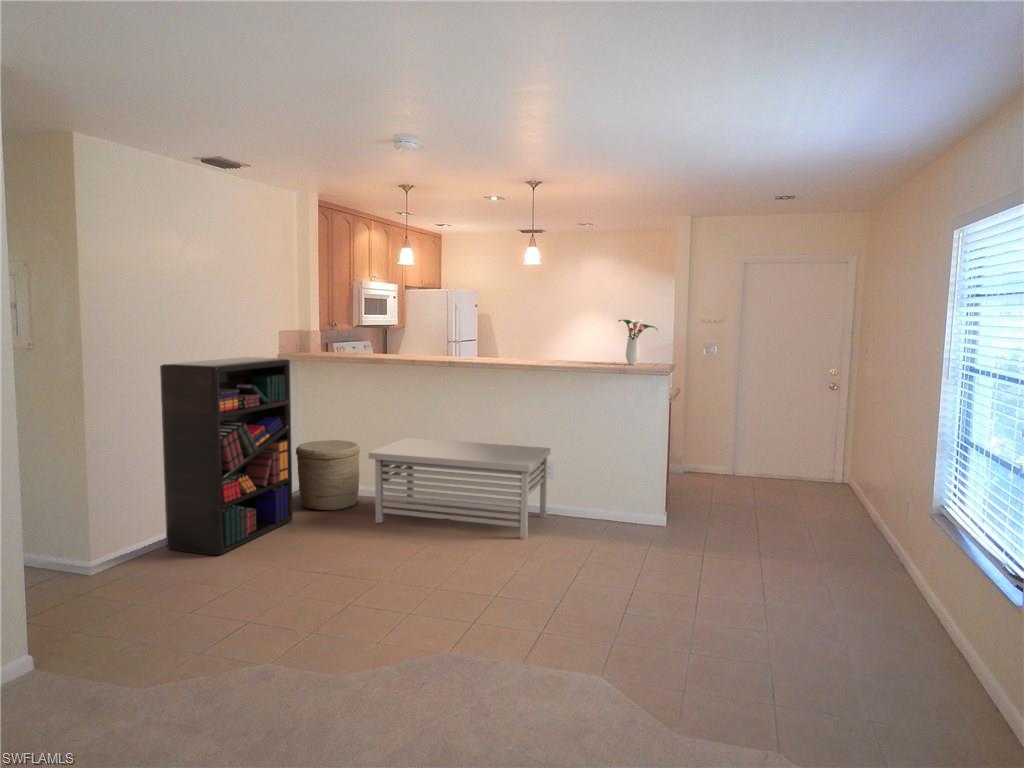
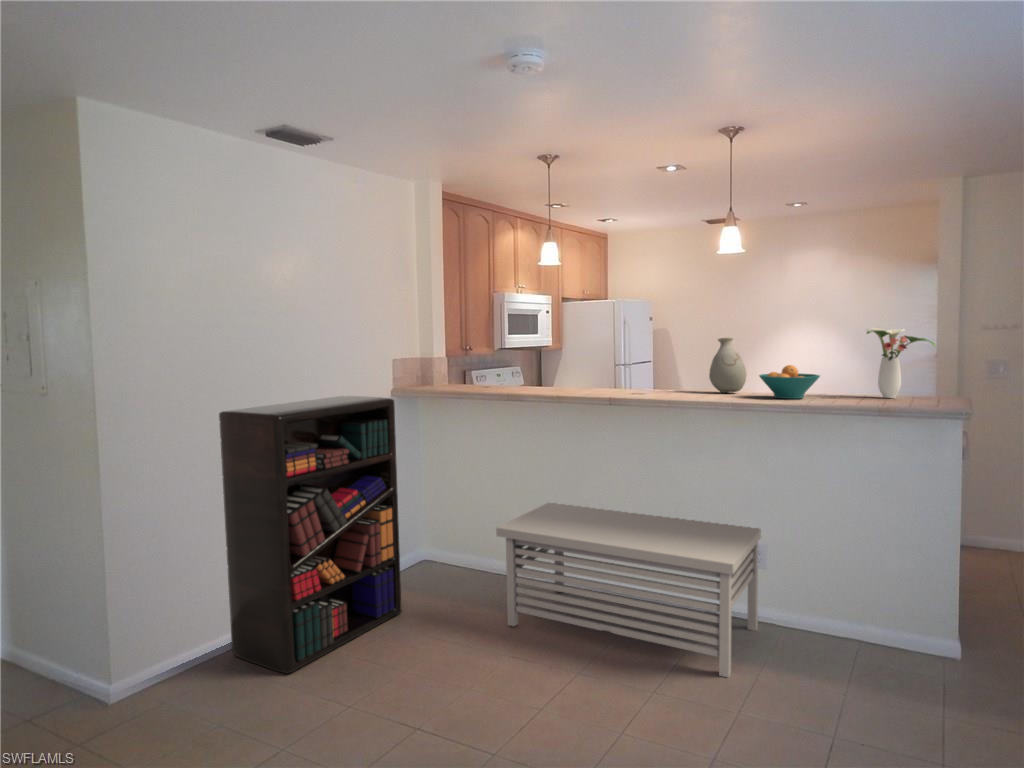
vase: none [518,322,543,360] -> present [709,338,746,393]
fruit bowl: none [550,341,589,364] -> present [759,365,820,399]
woven basket: present [296,440,360,510] -> none [412,499,494,597]

